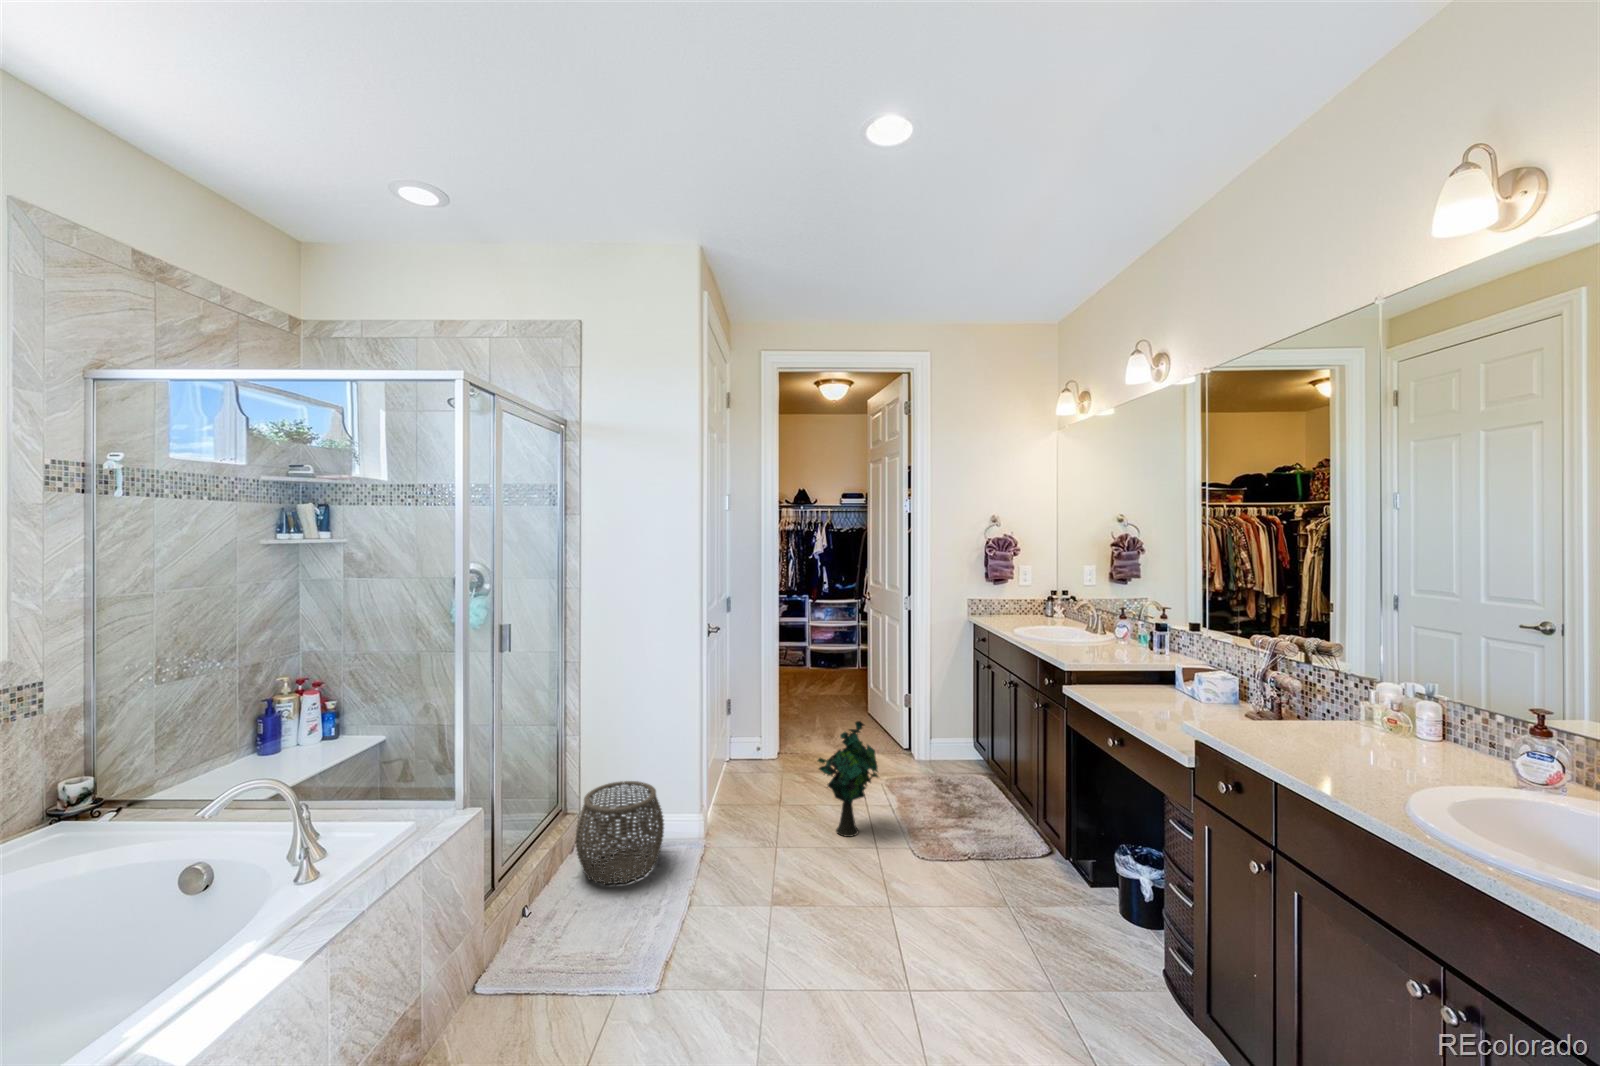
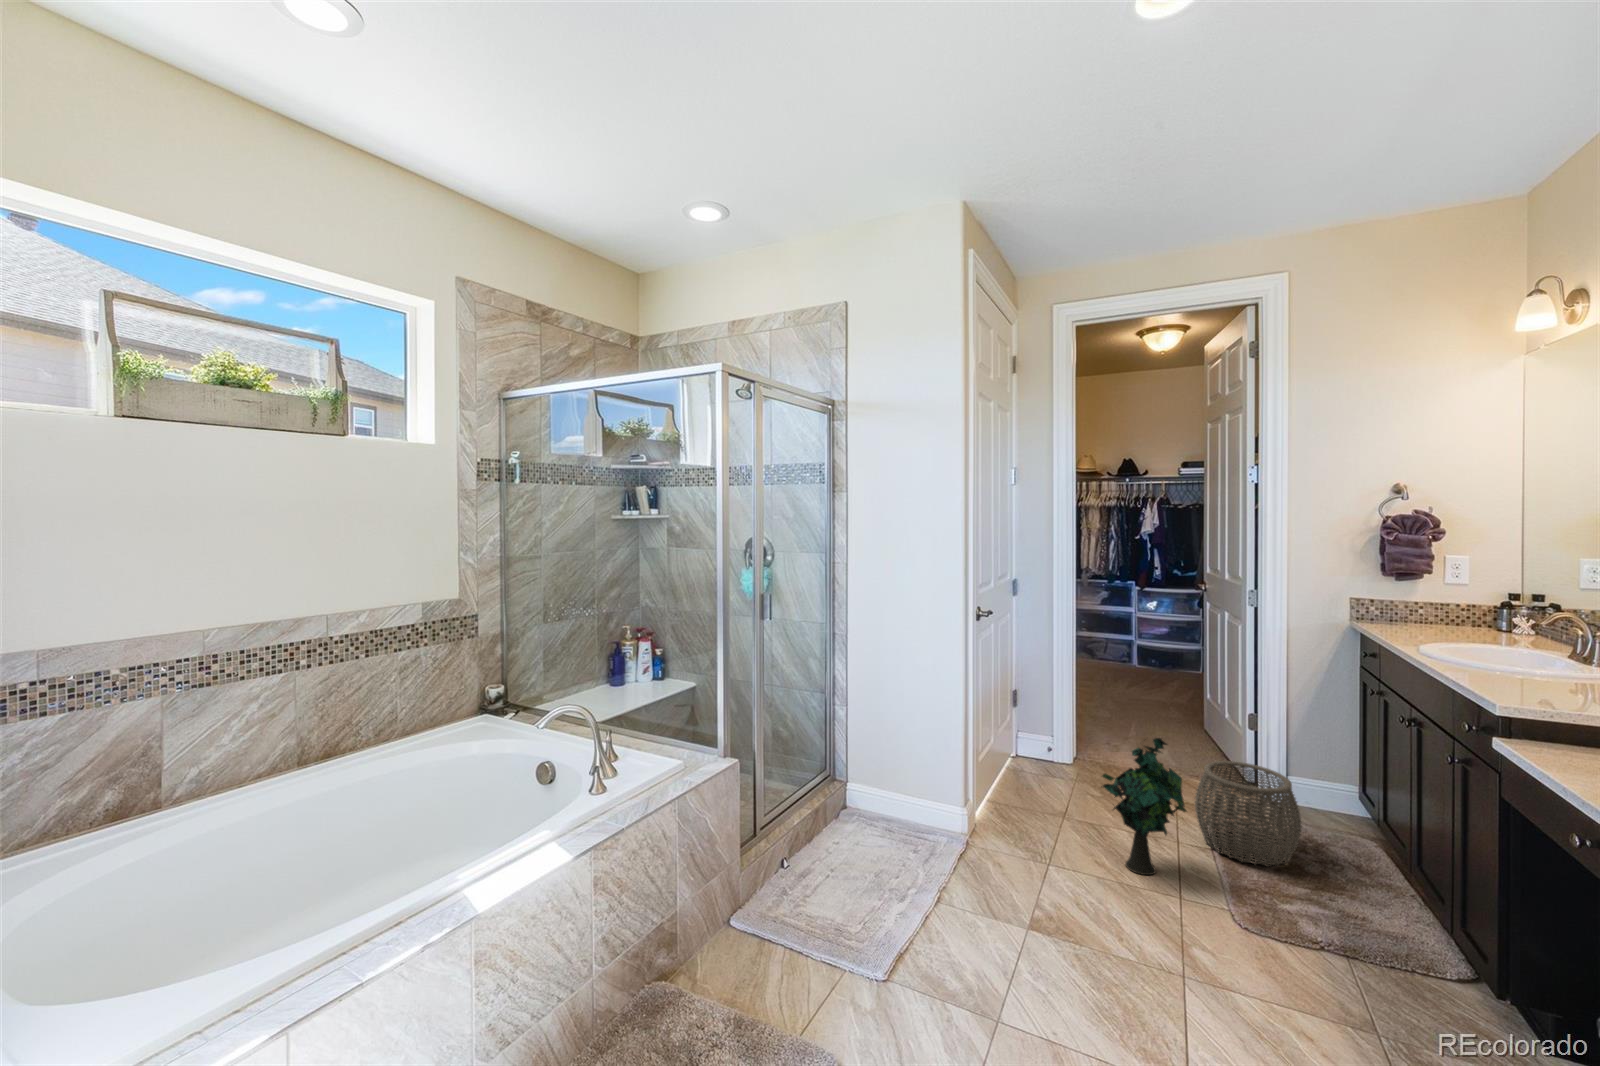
woven basket: present [576,781,664,884] -> present [1195,761,1302,866]

